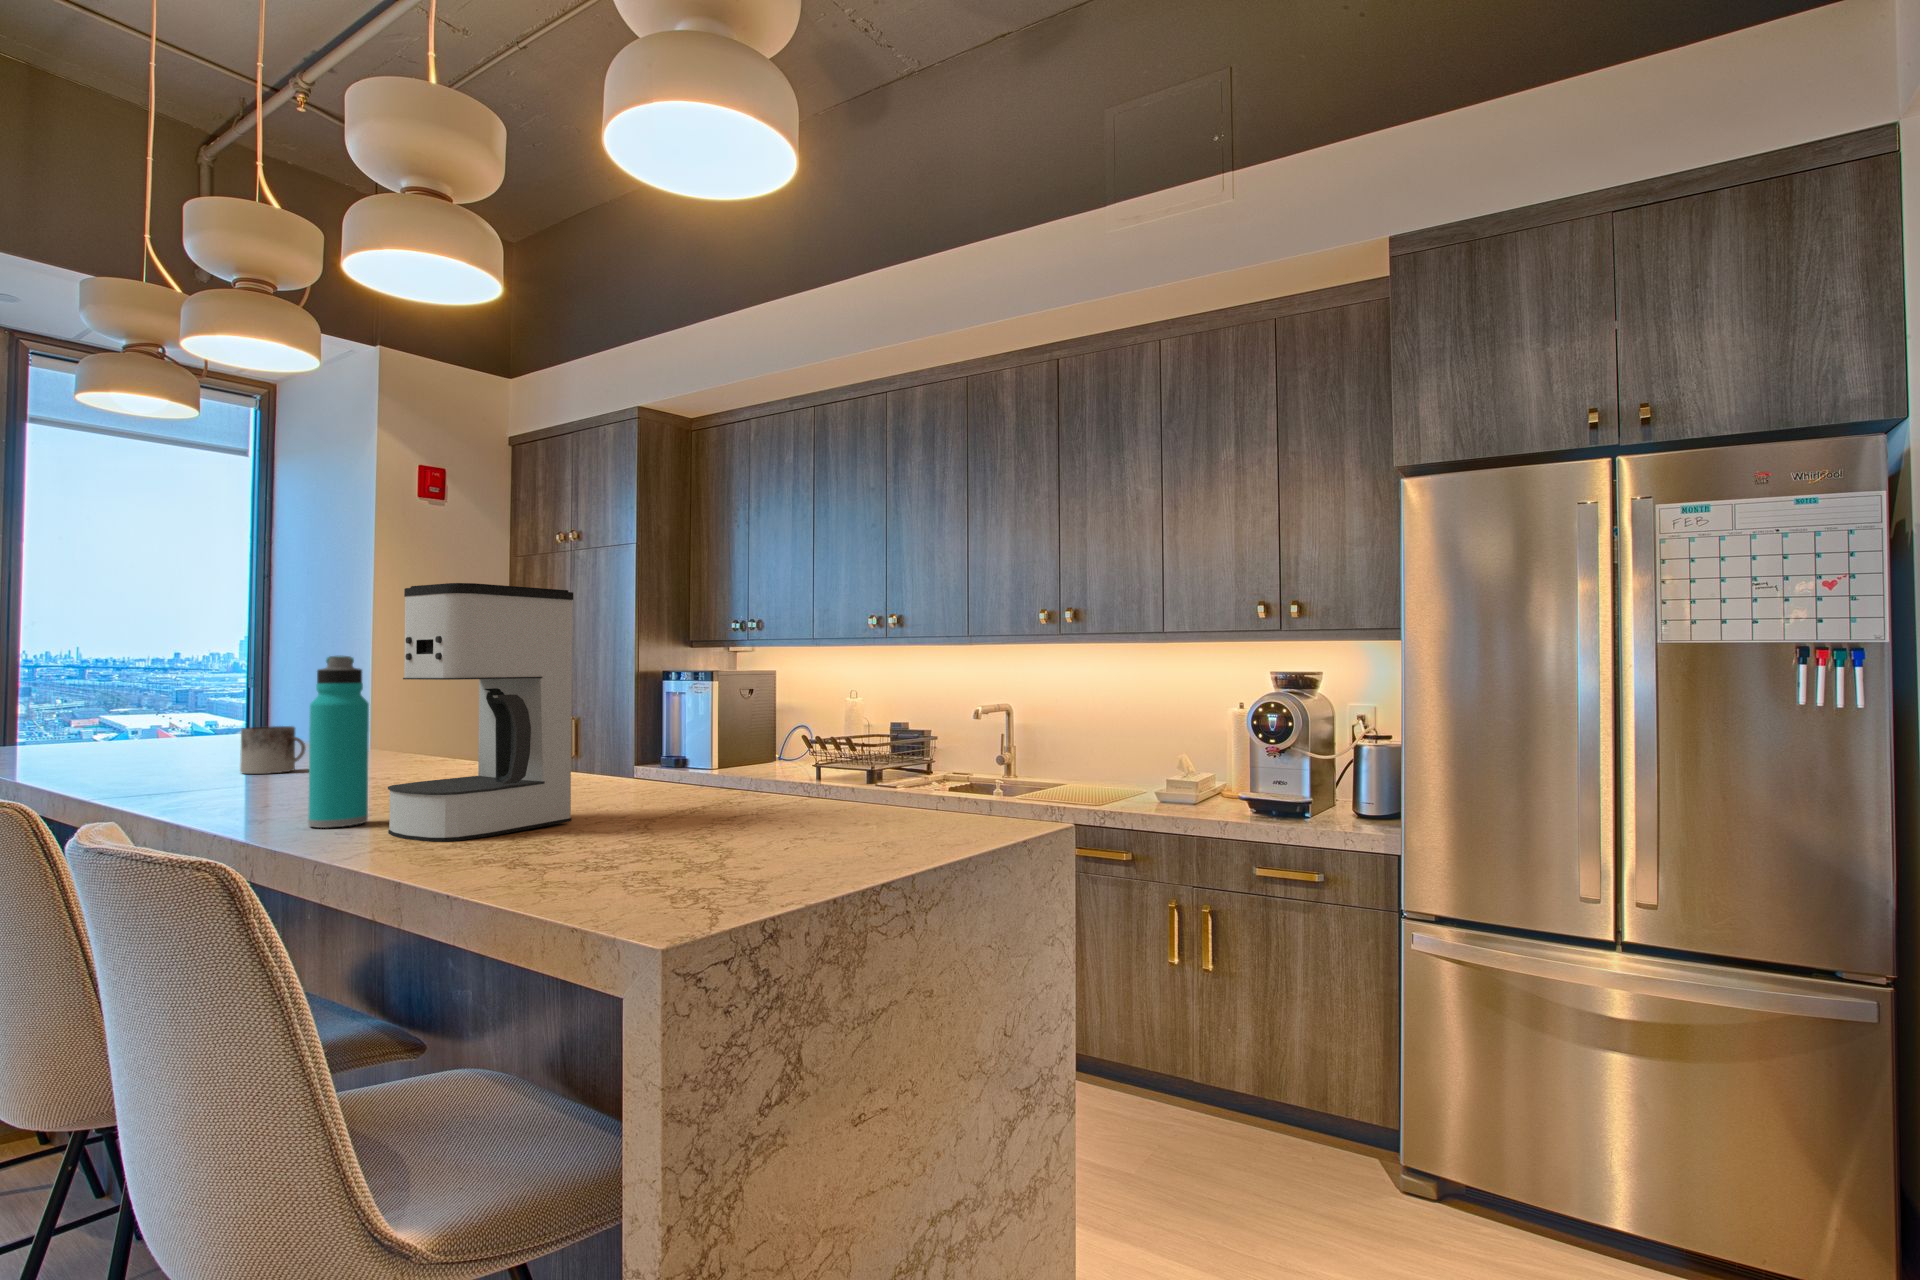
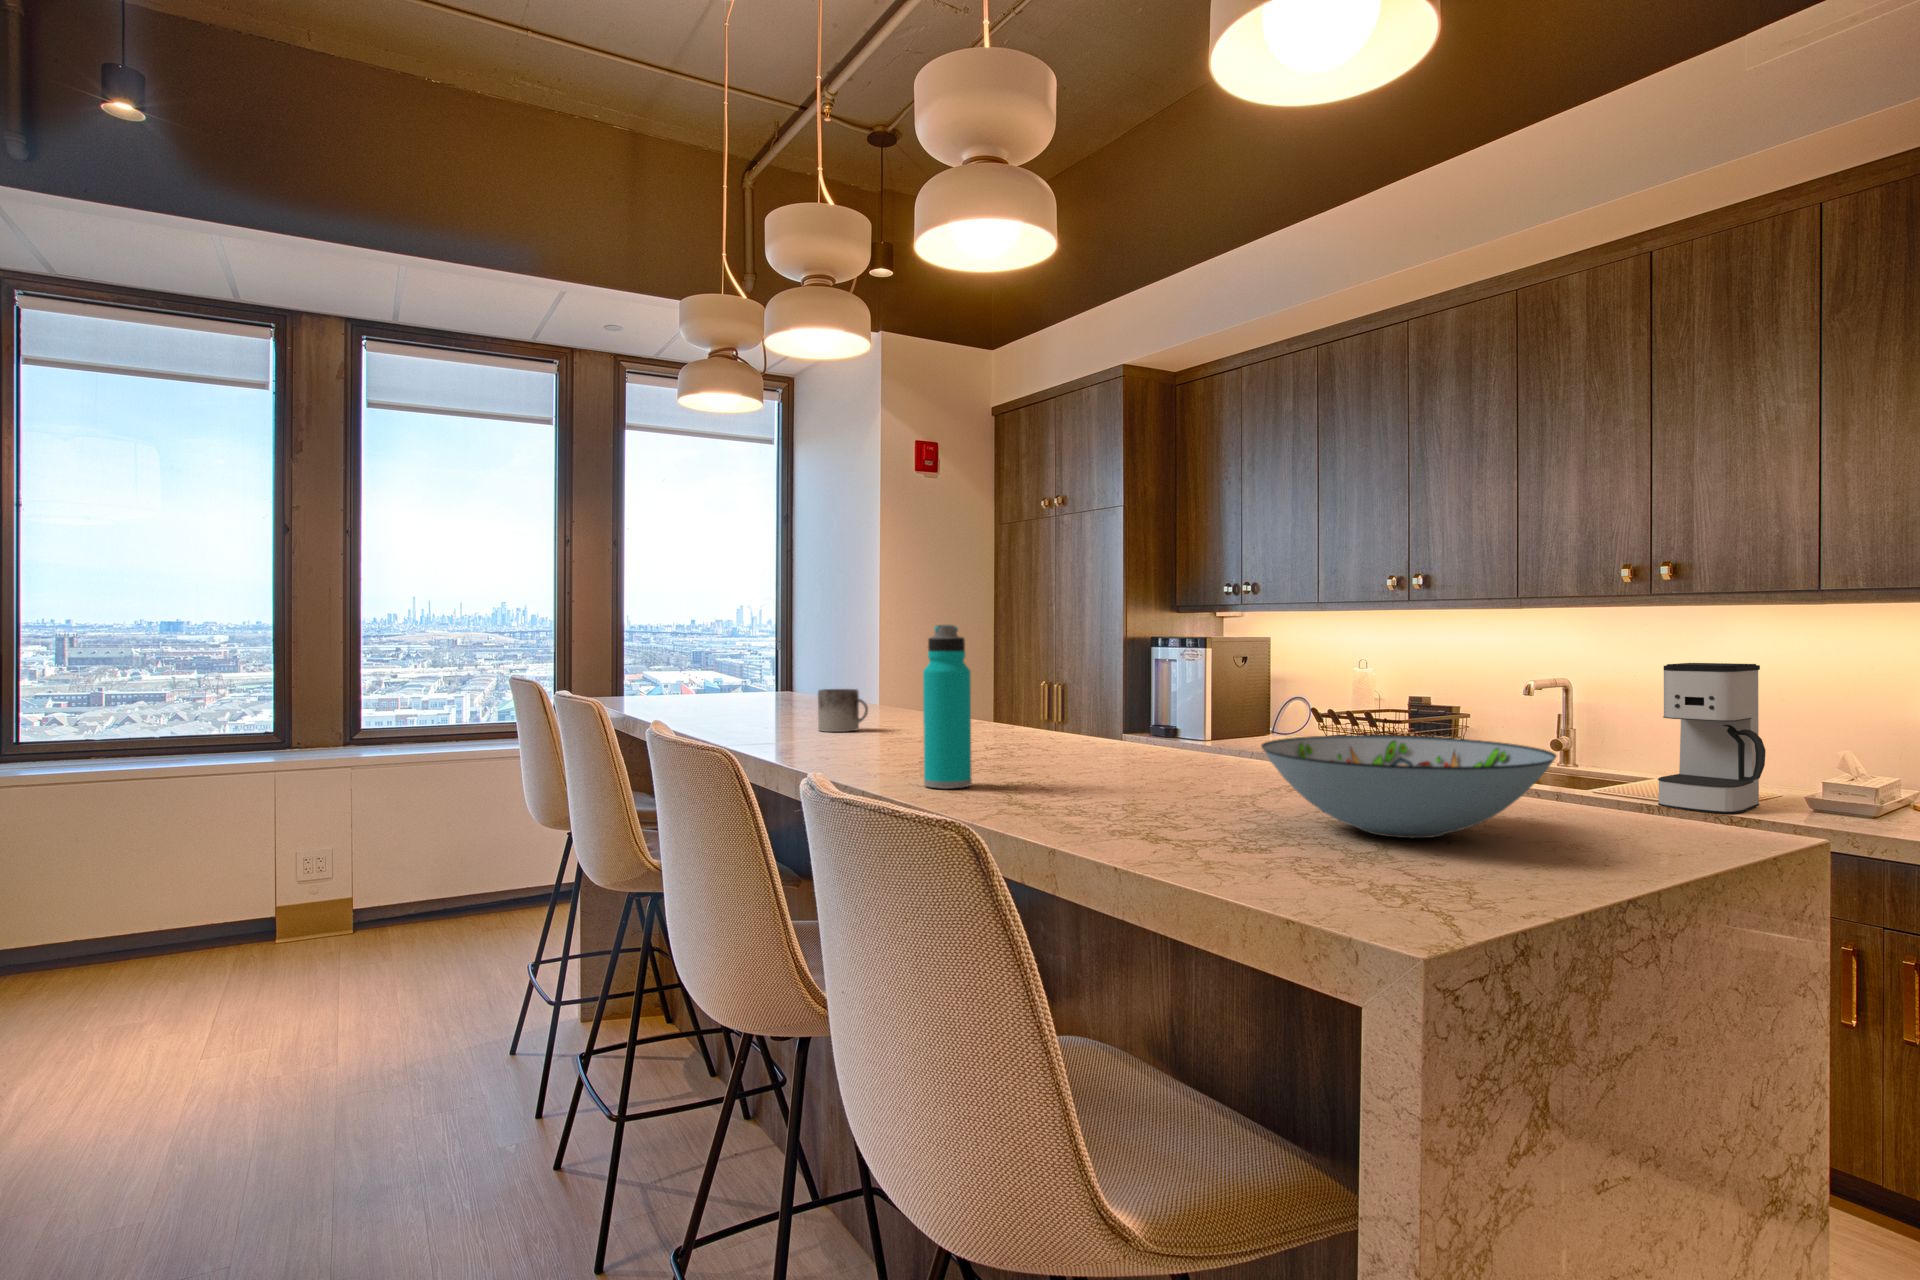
coffee maker: present [388,583,573,842] -> present [1658,663,1766,814]
decorative bowl: none [638,755,879,844] -> present [1261,735,1556,838]

